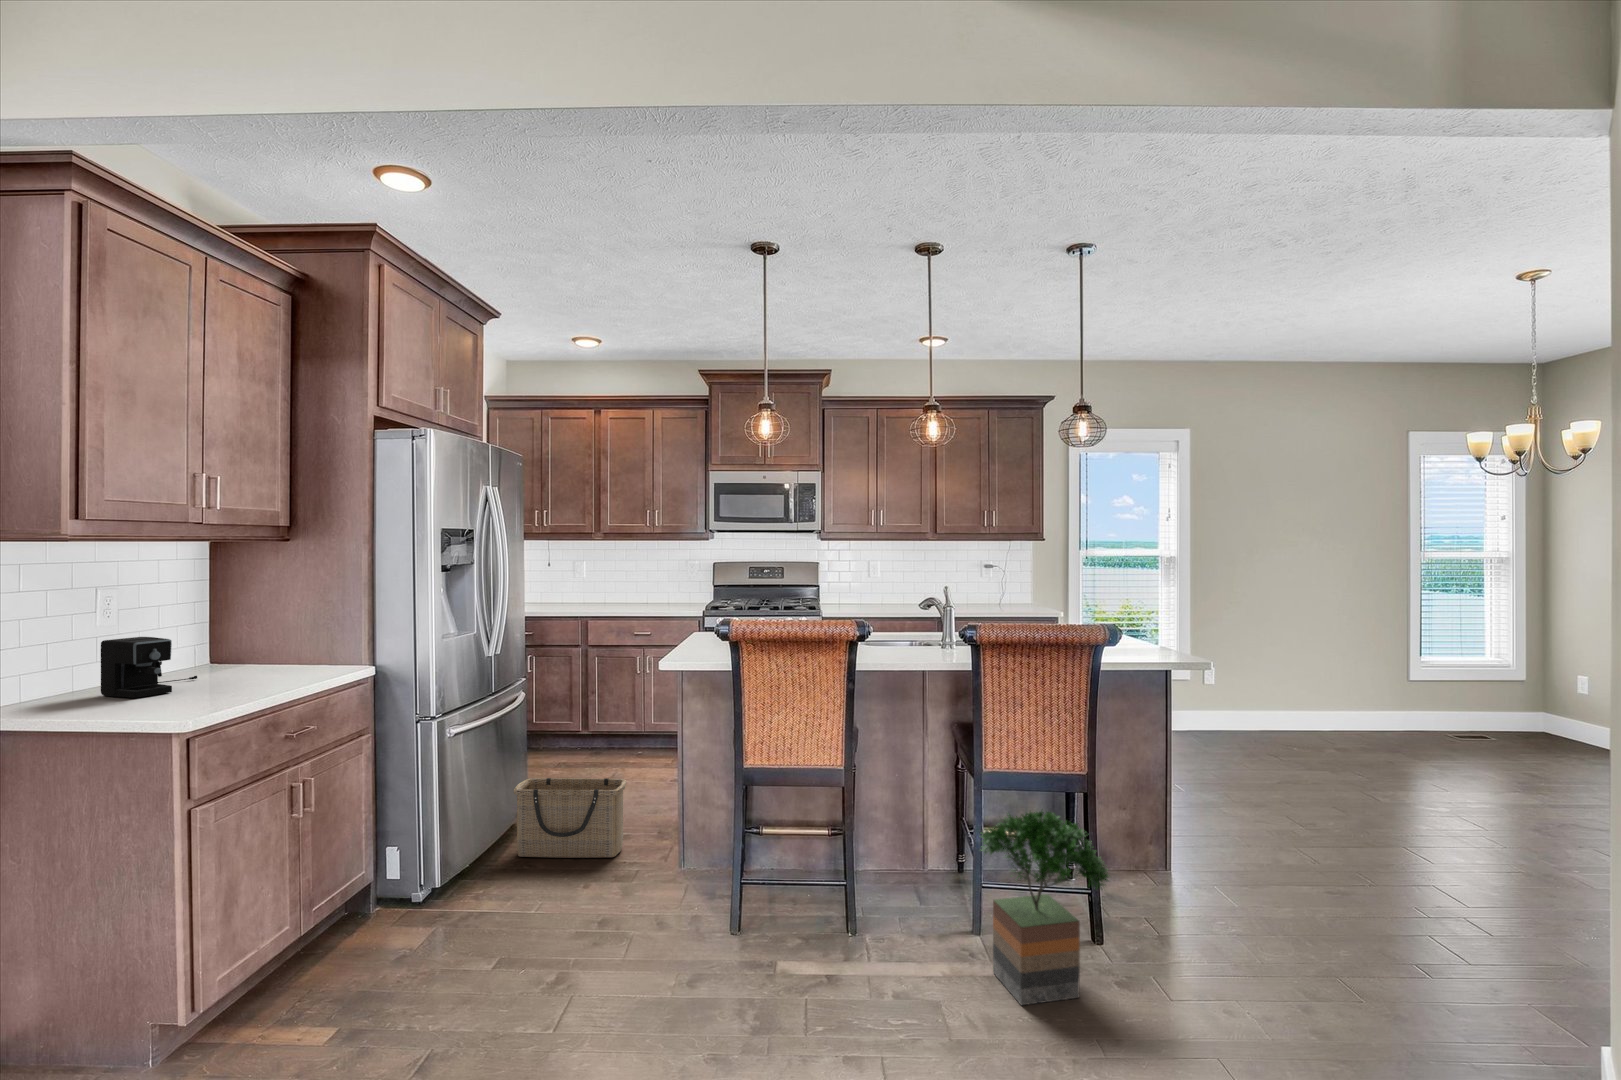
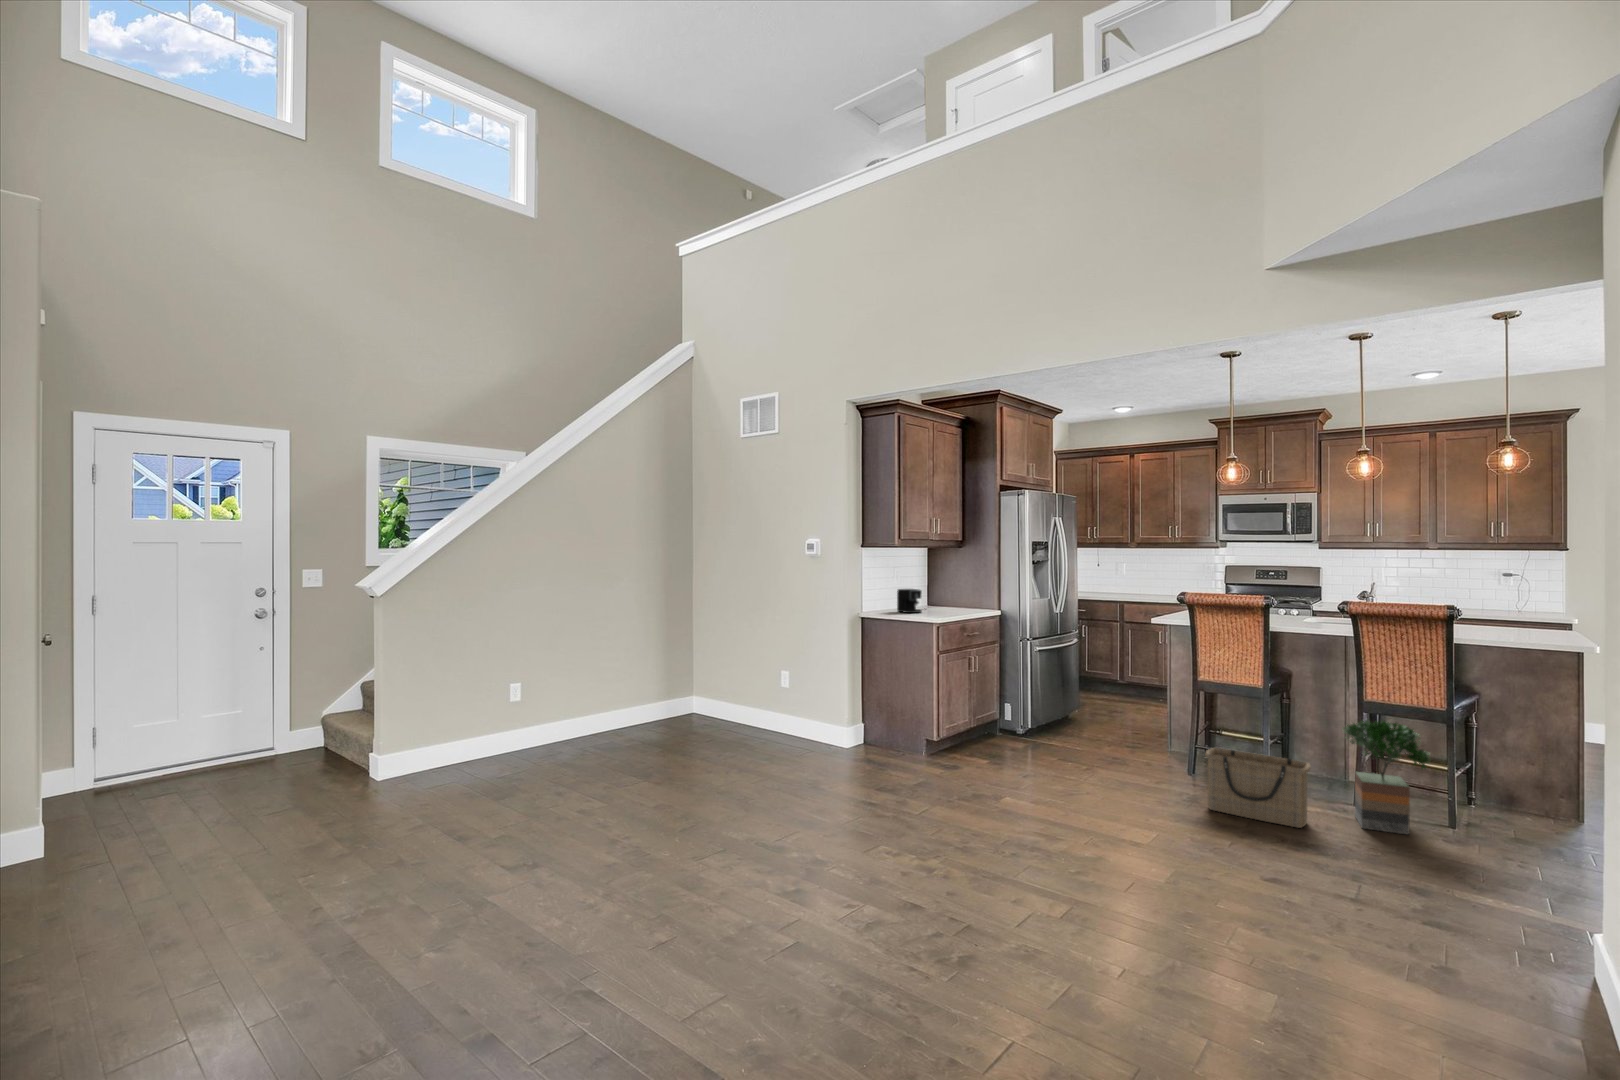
basket: present [514,778,626,858] -> present [1205,748,1311,828]

